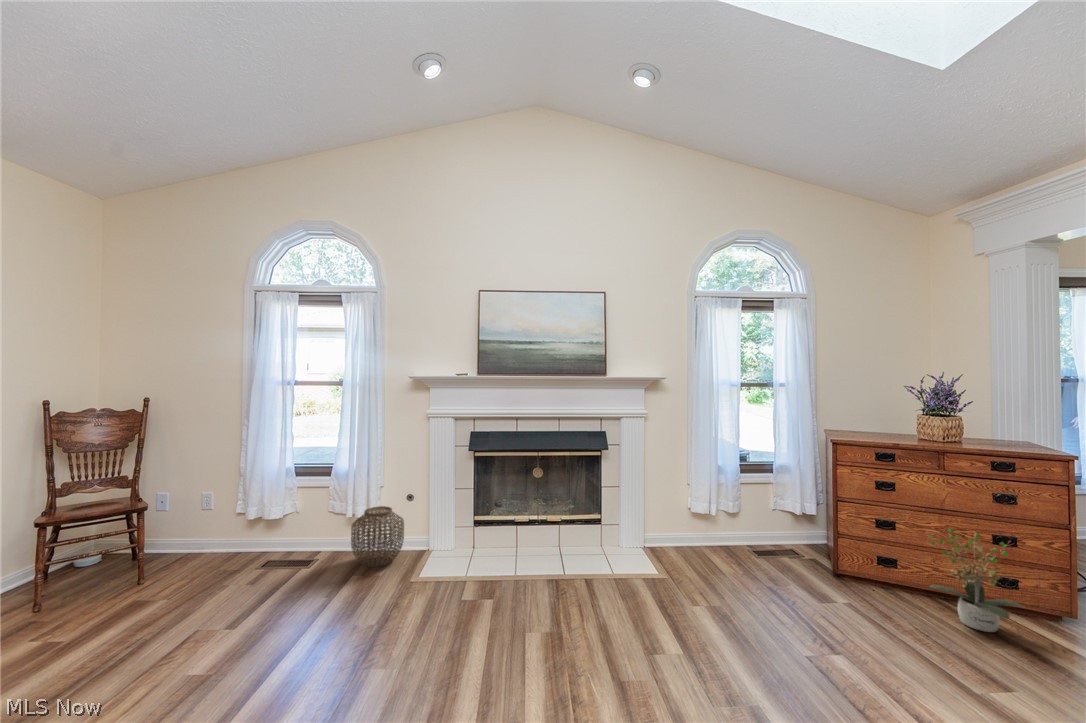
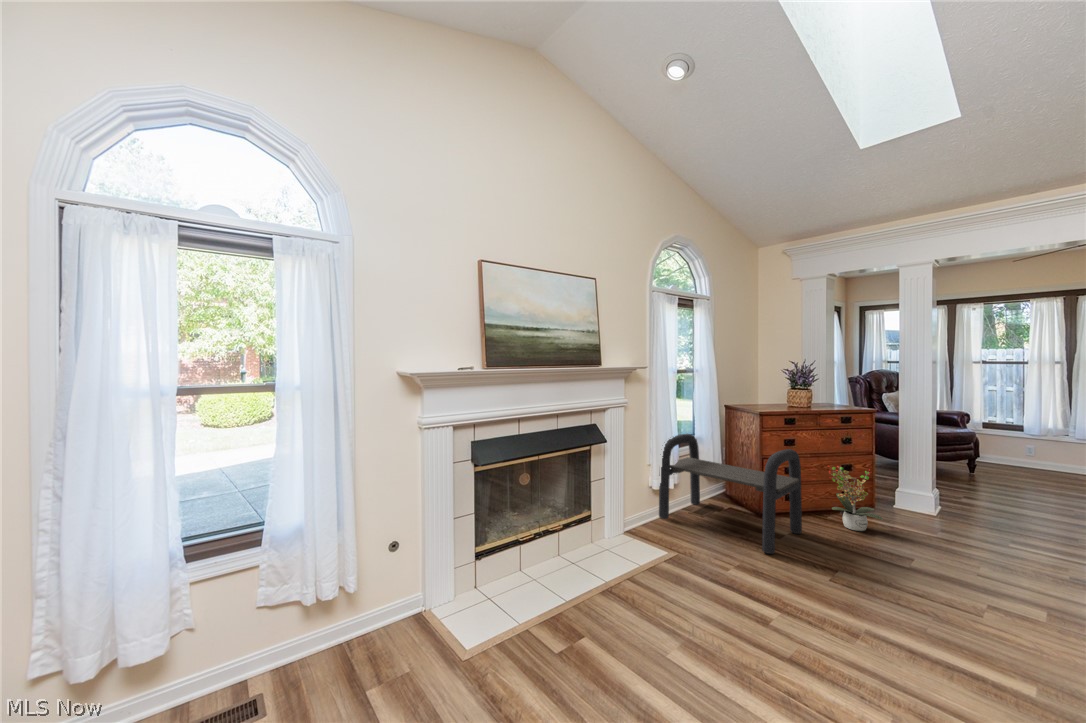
bench: none [704,459,867,608] -> present [659,434,802,554]
woven basket: present [351,506,404,567] -> none [337,568,417,668]

